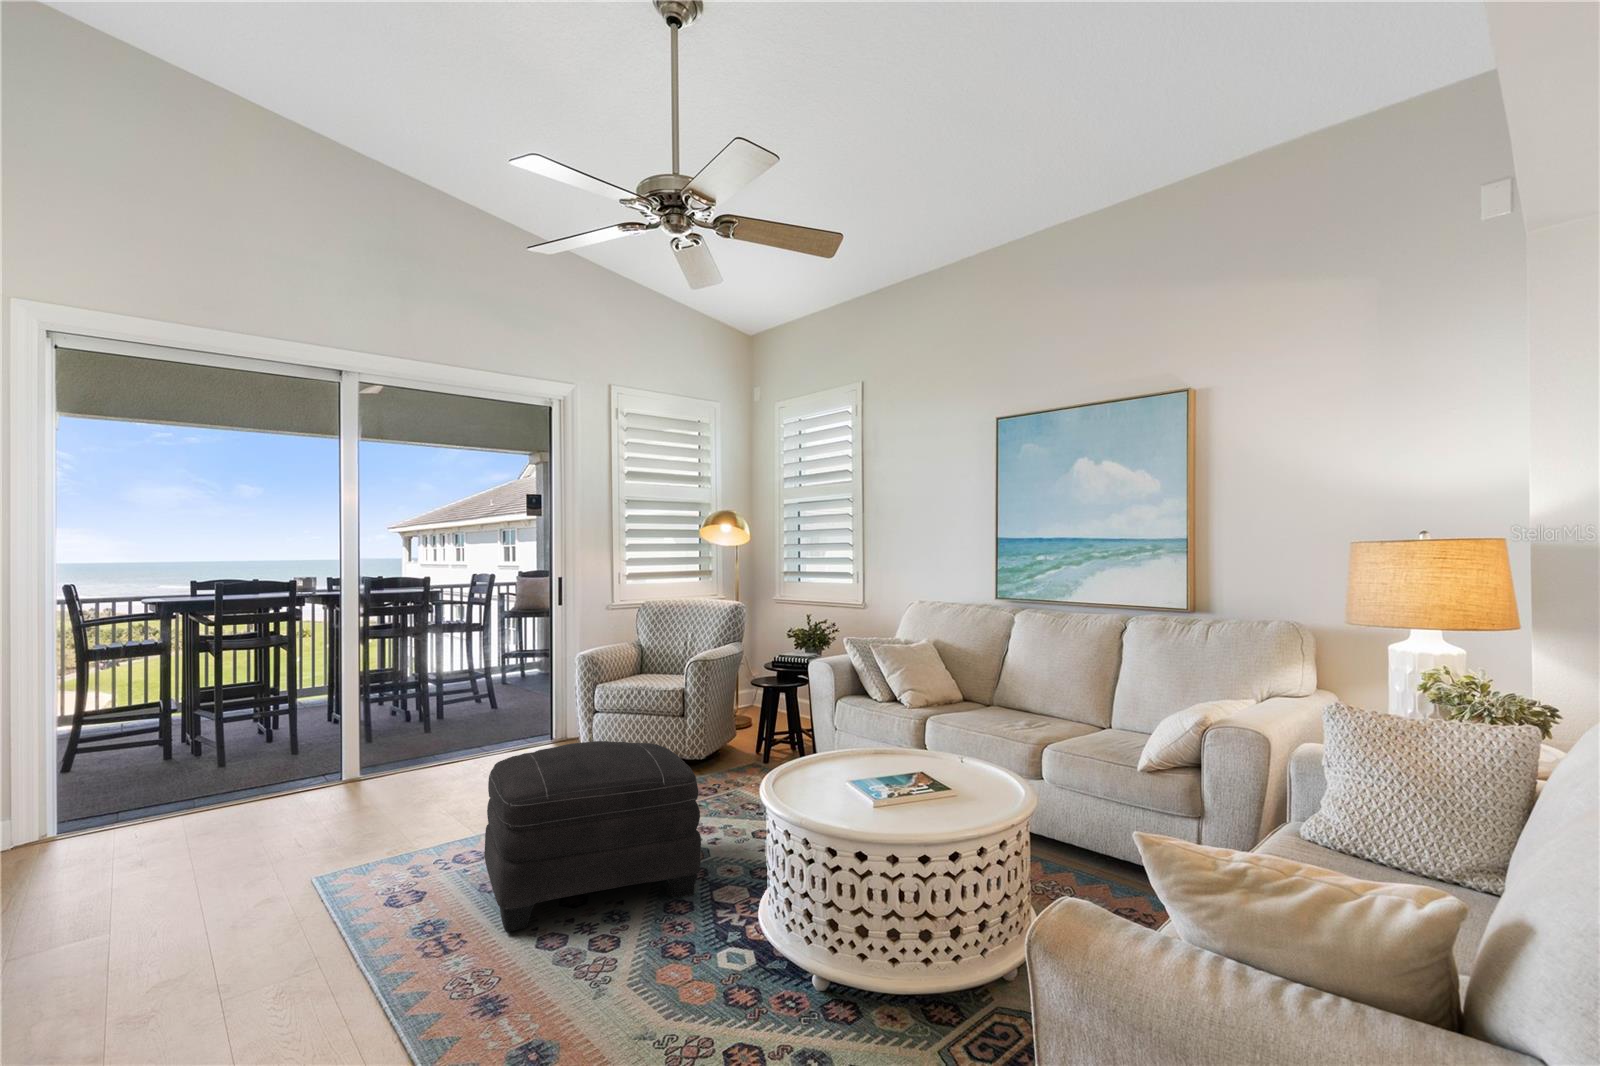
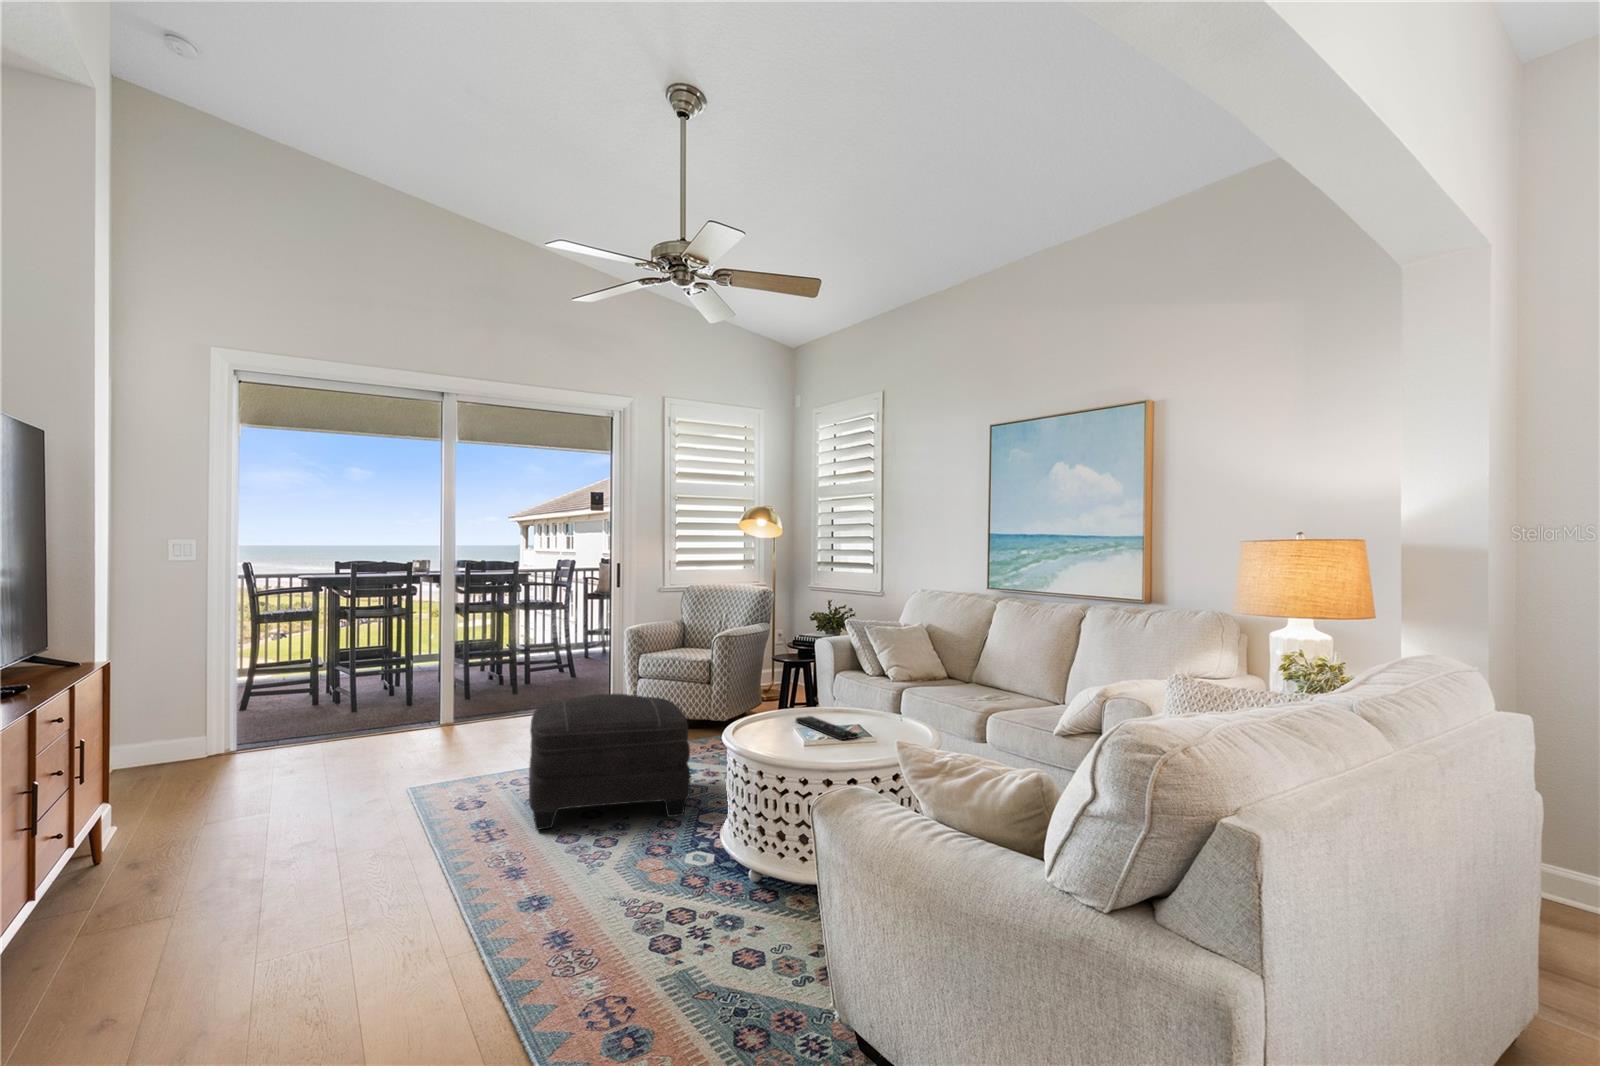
remote control: none [839,762,930,795] -> present [796,716,858,740]

